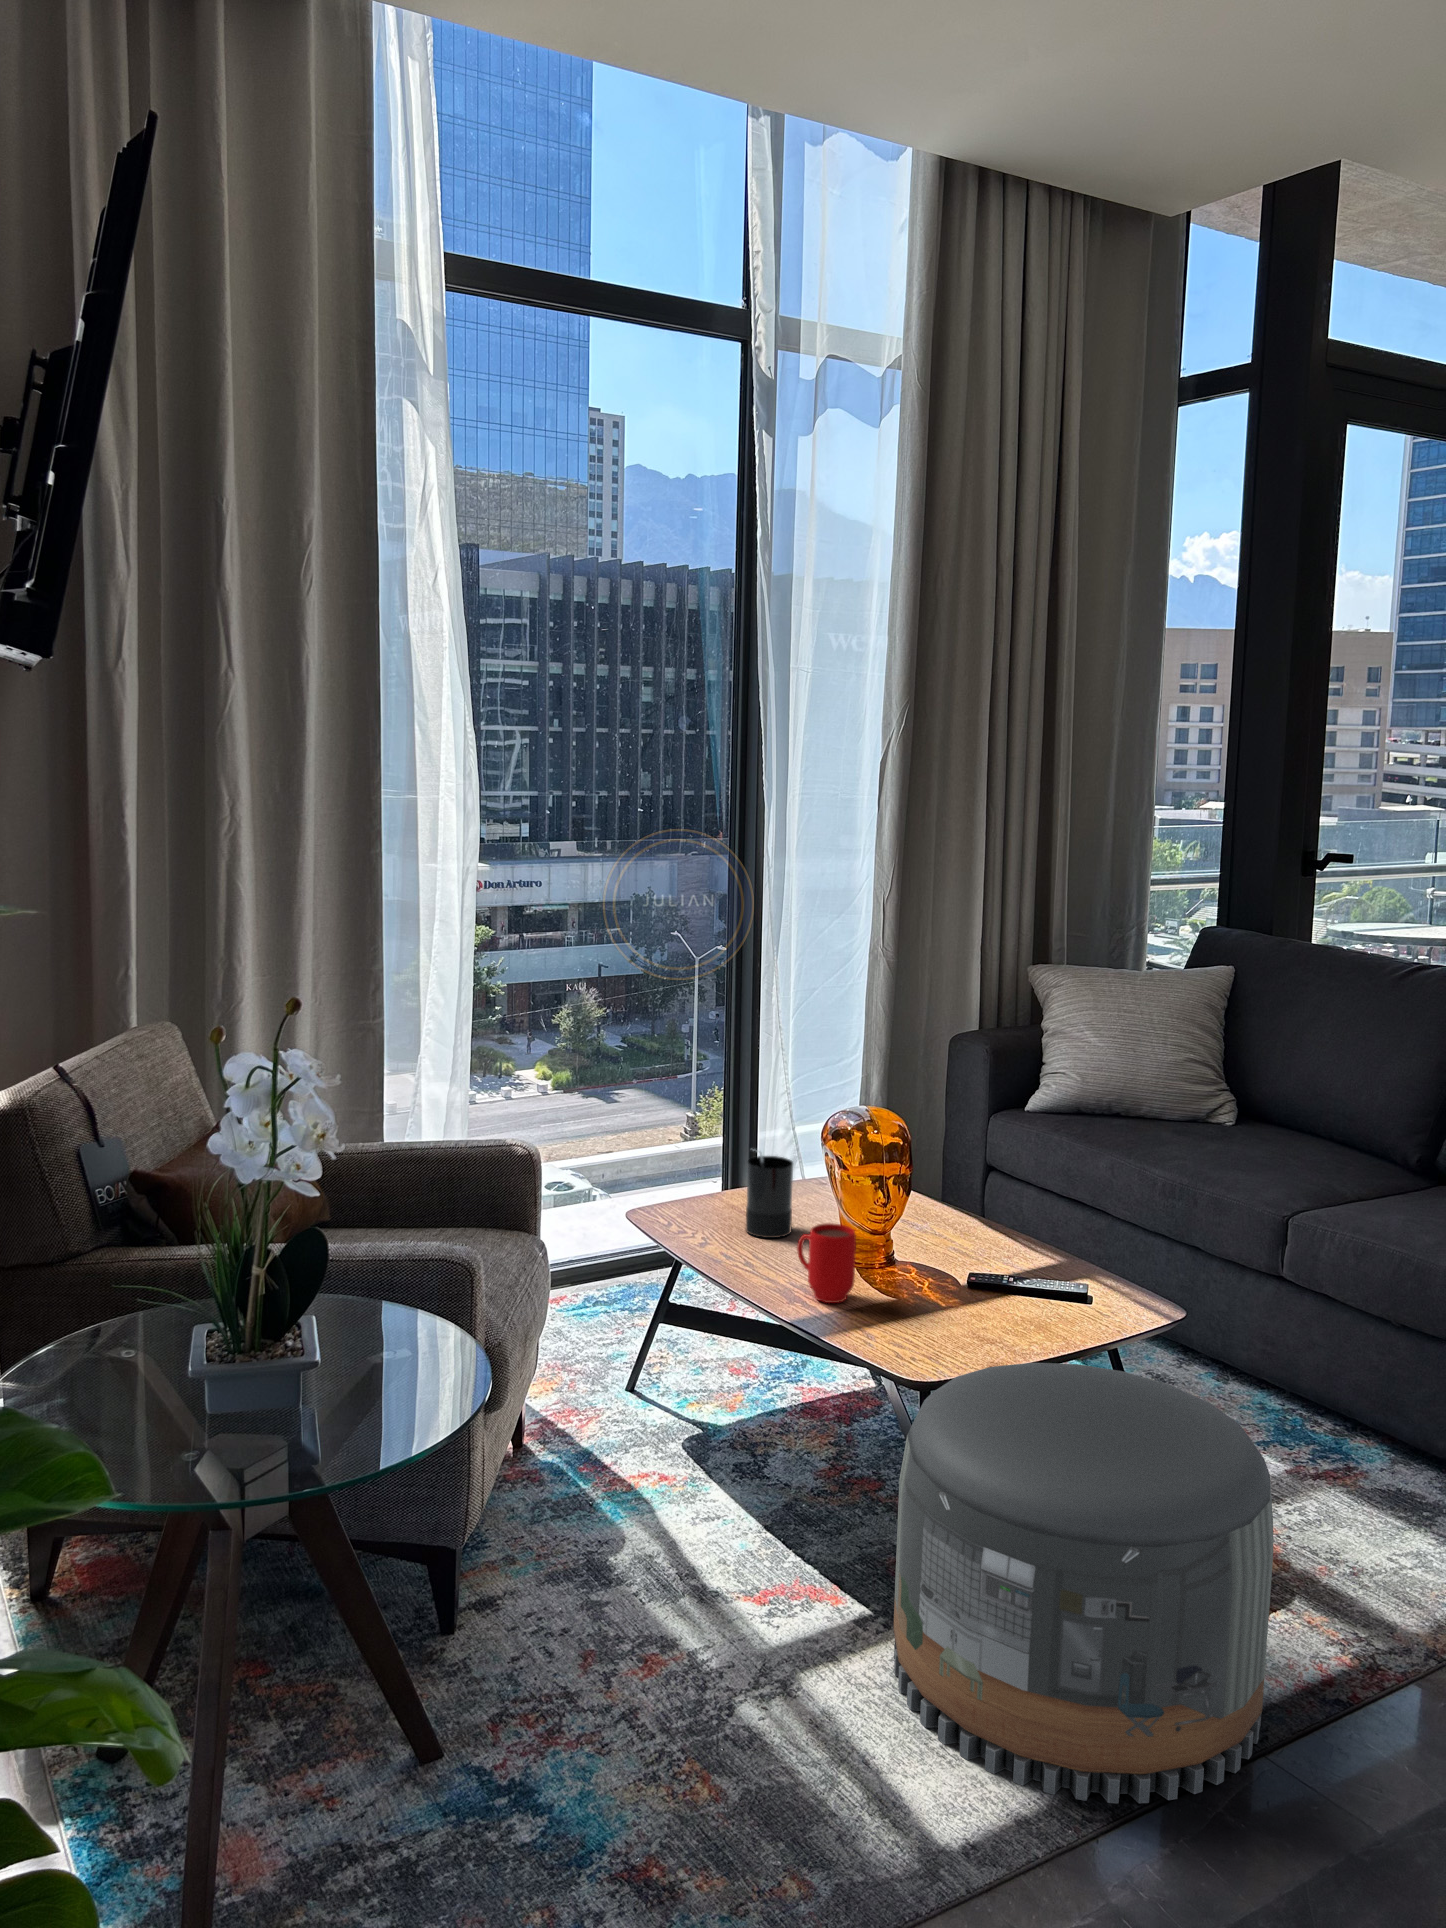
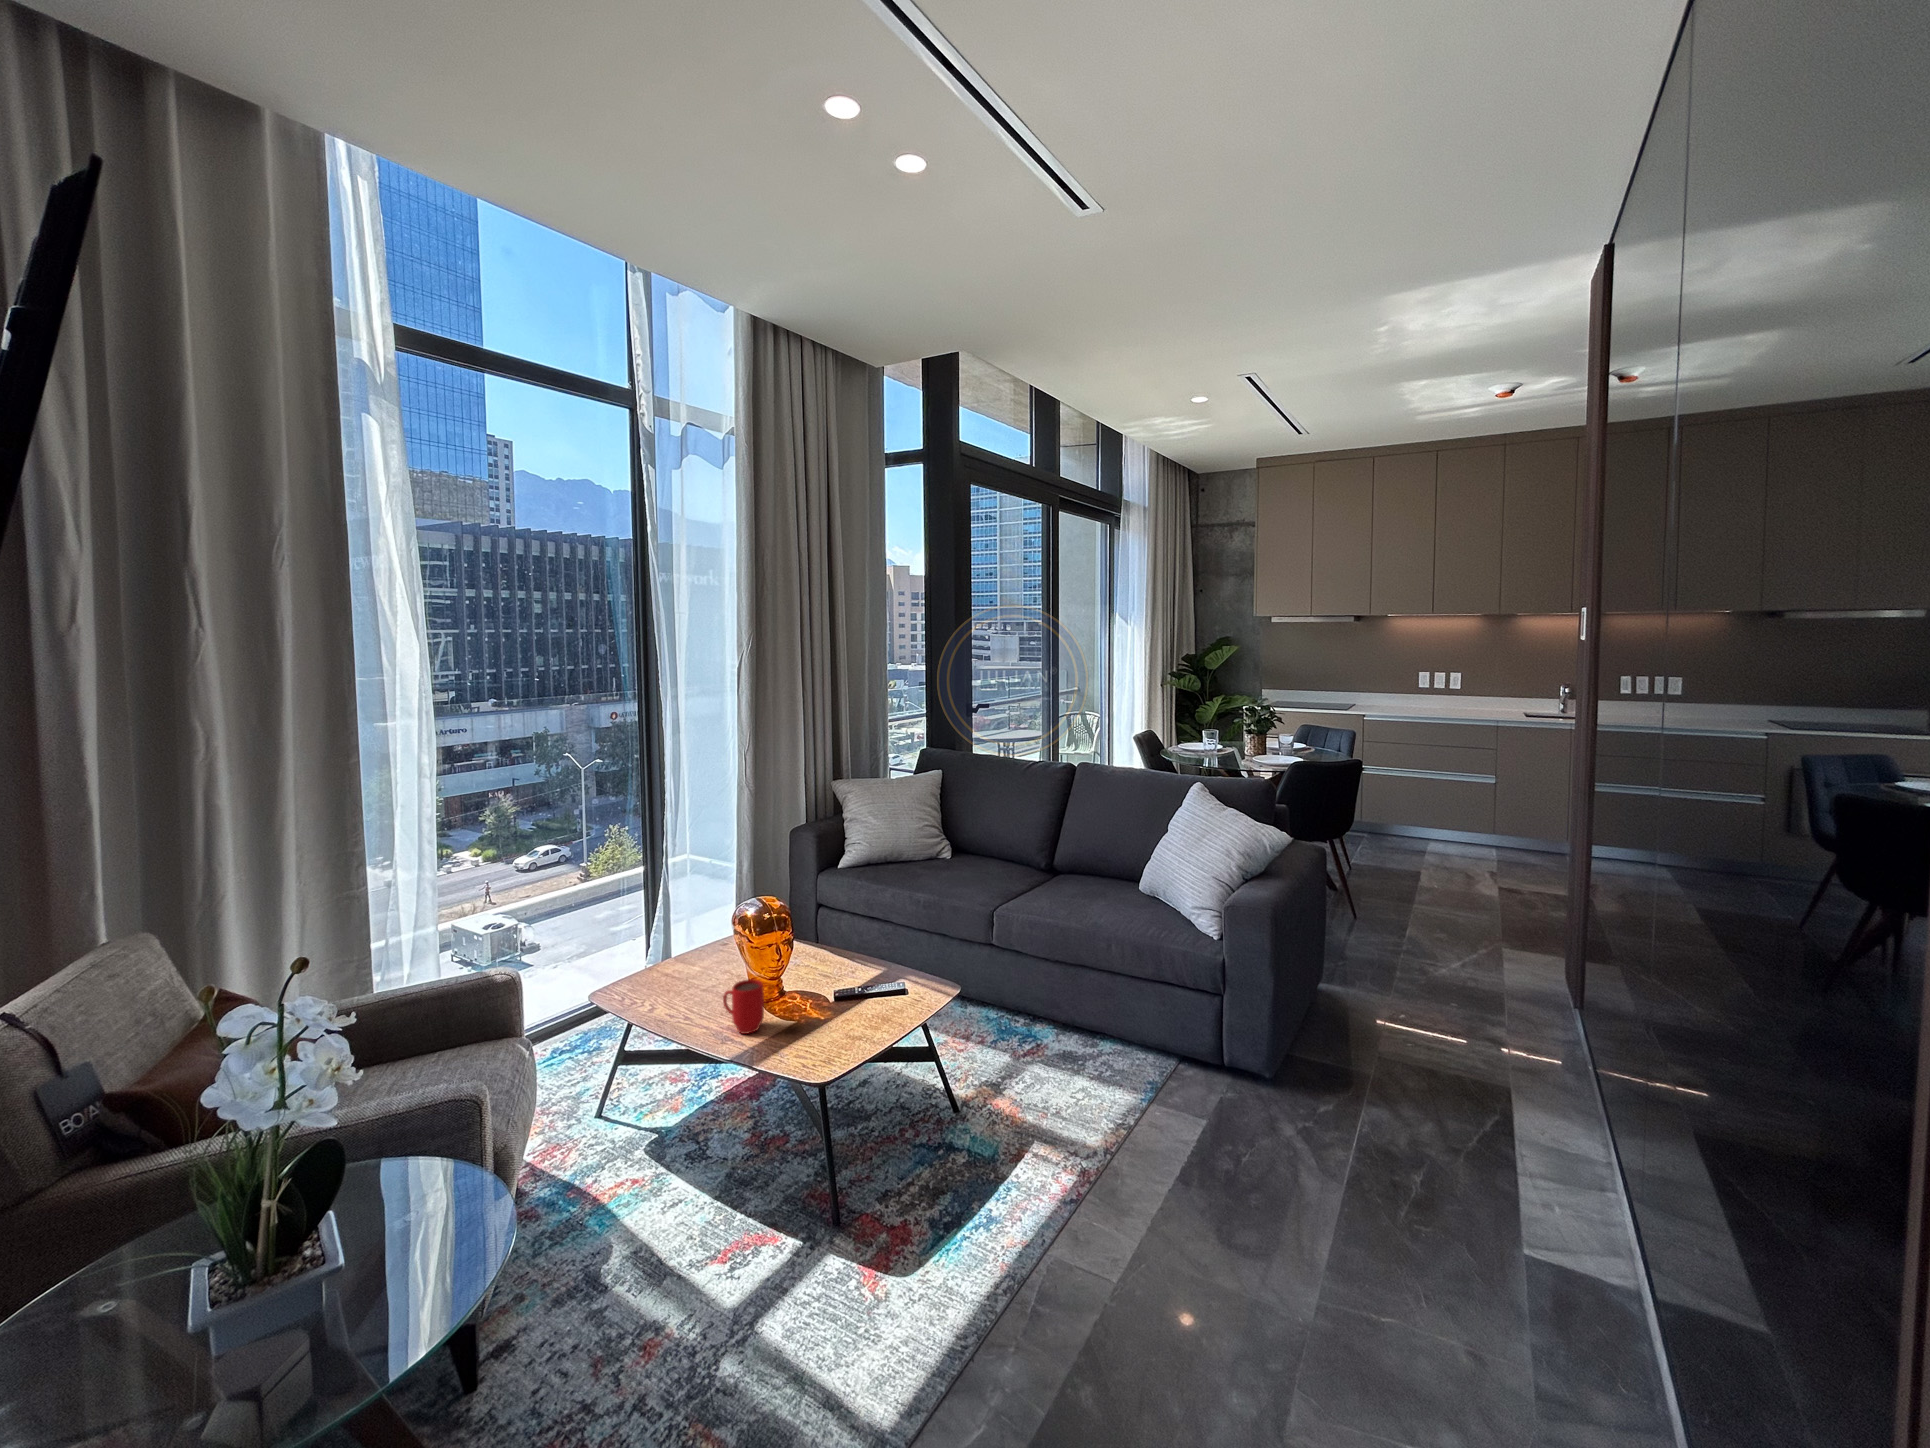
candle: present [746,1152,793,1238] -> none [678,934,711,992]
pouf: present [893,1363,1273,1803] -> none [818,1039,1043,1341]

